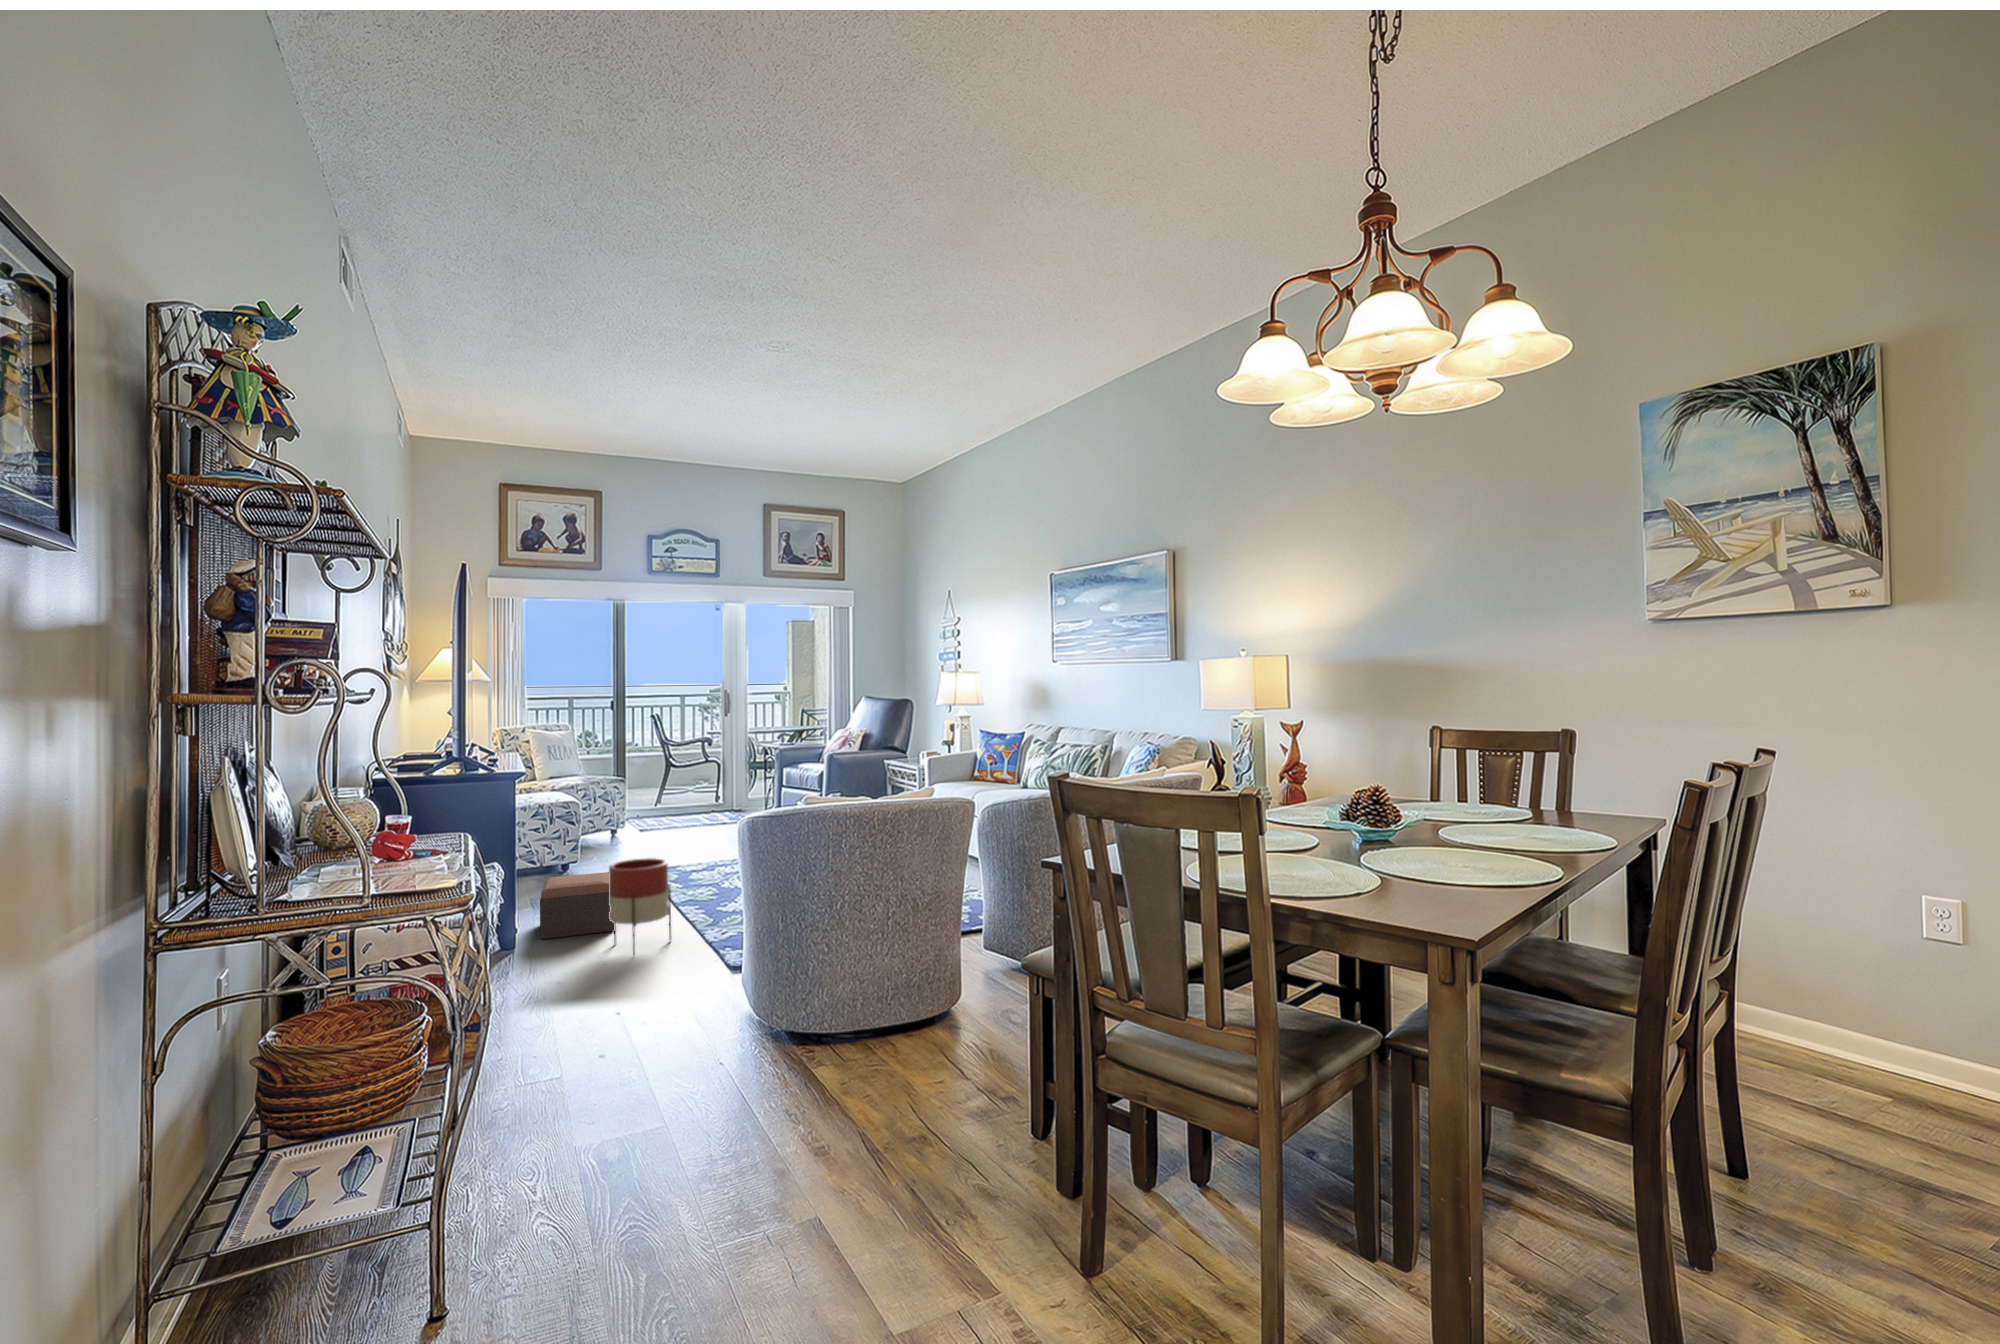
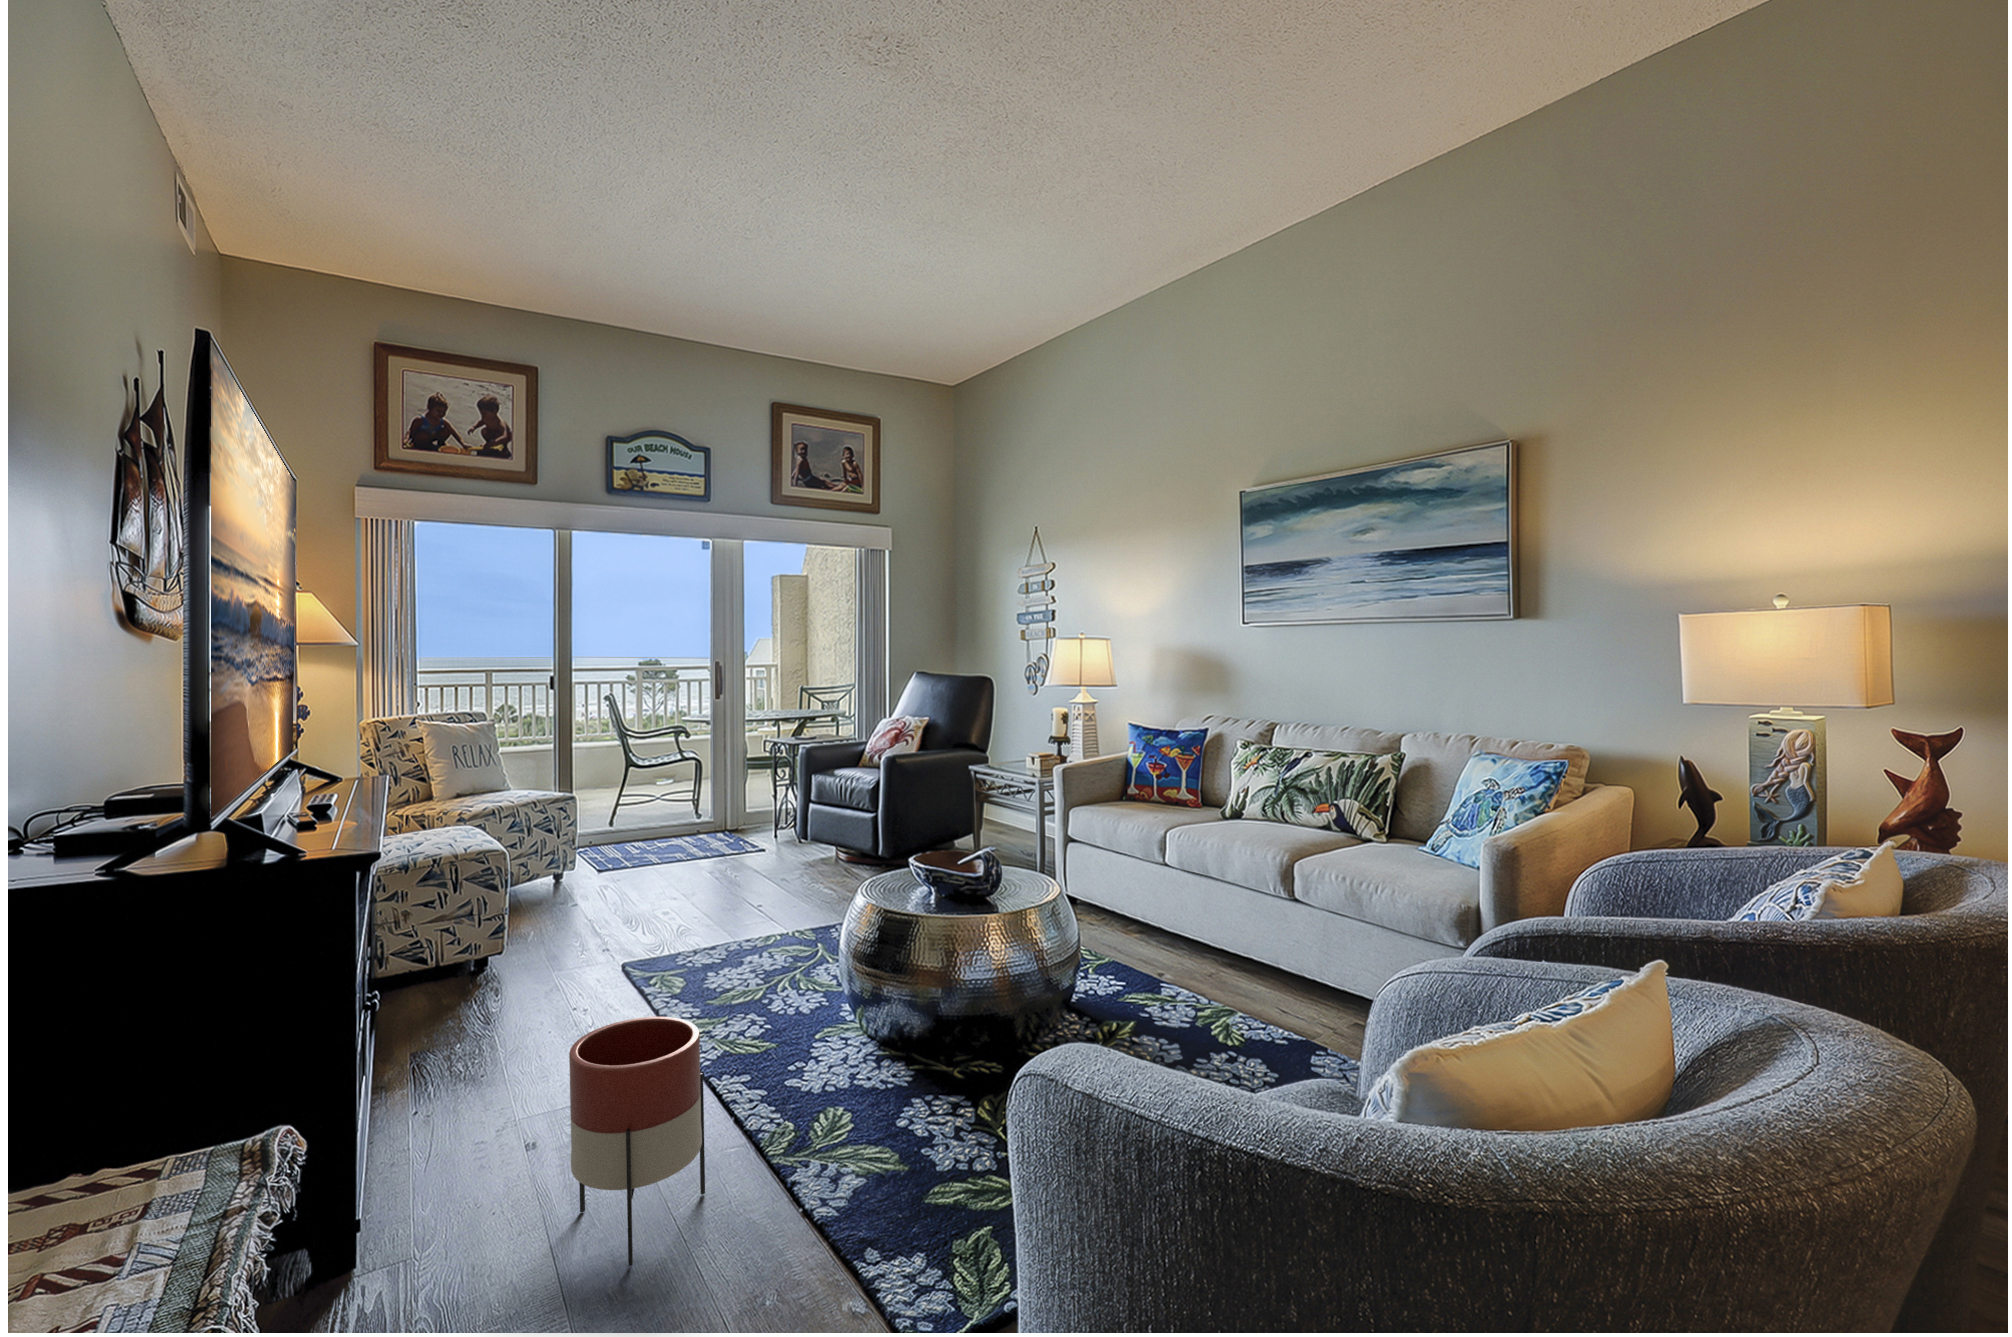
footstool: present [540,872,614,939] -> none [413,1015,577,1190]

